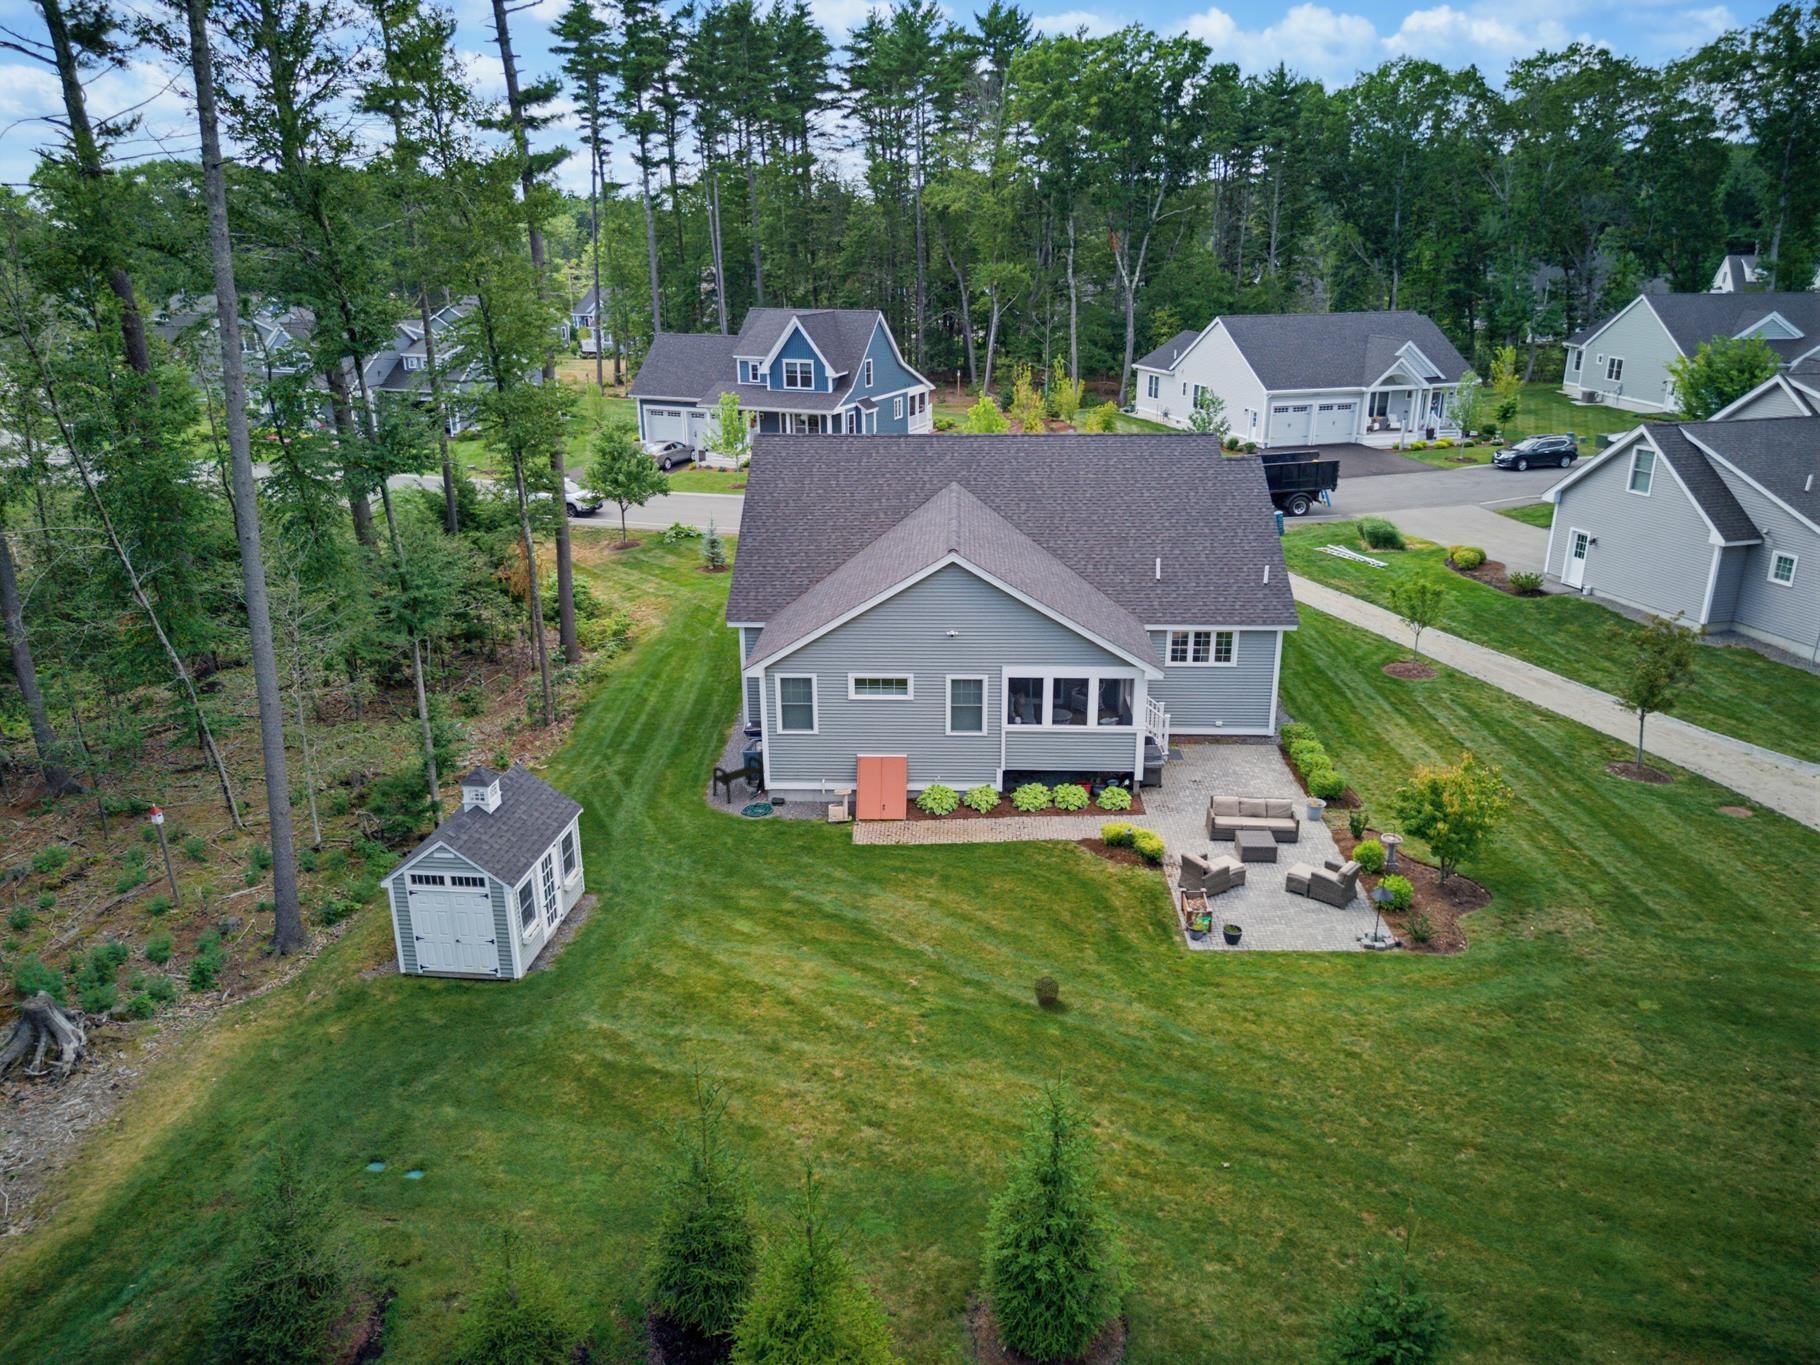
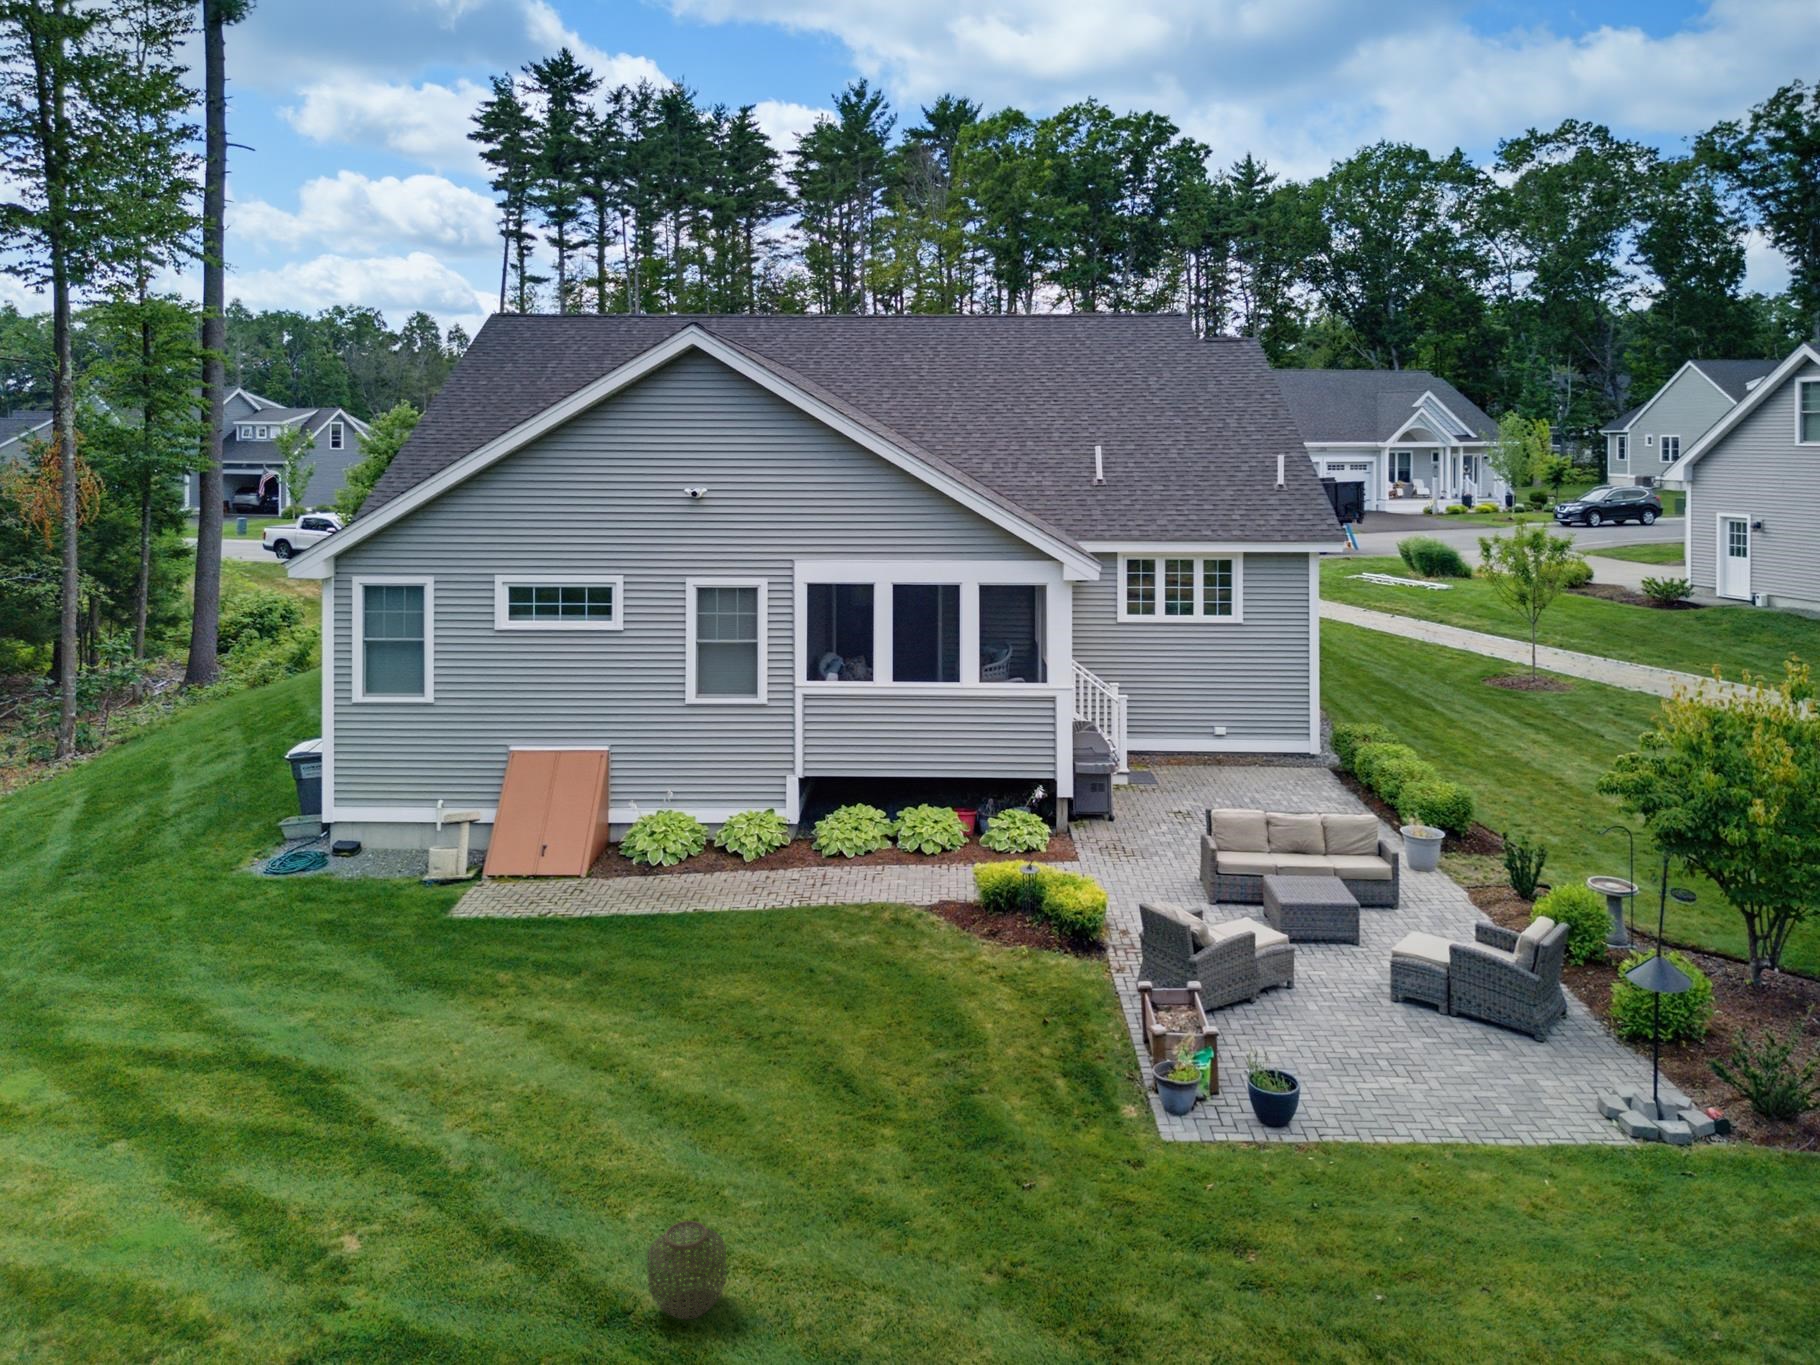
bench: present [713,756,765,803] -> none [228,756,341,839]

